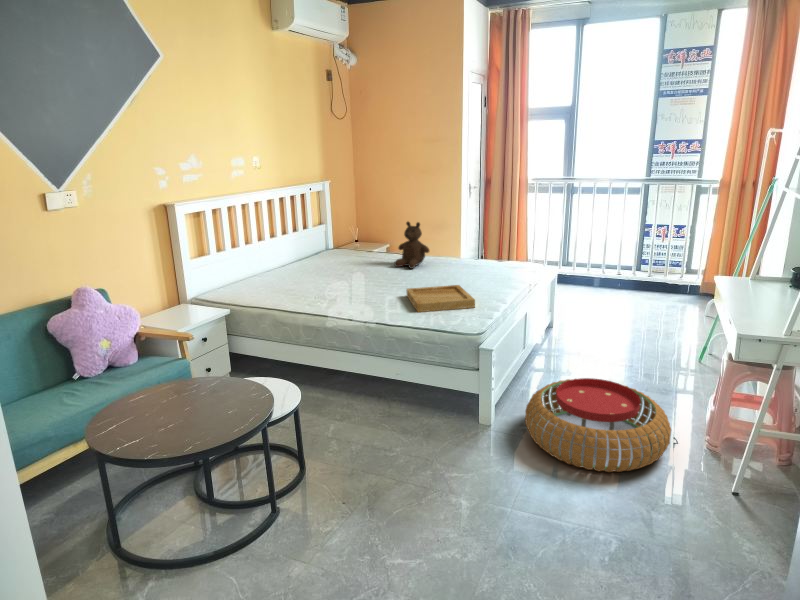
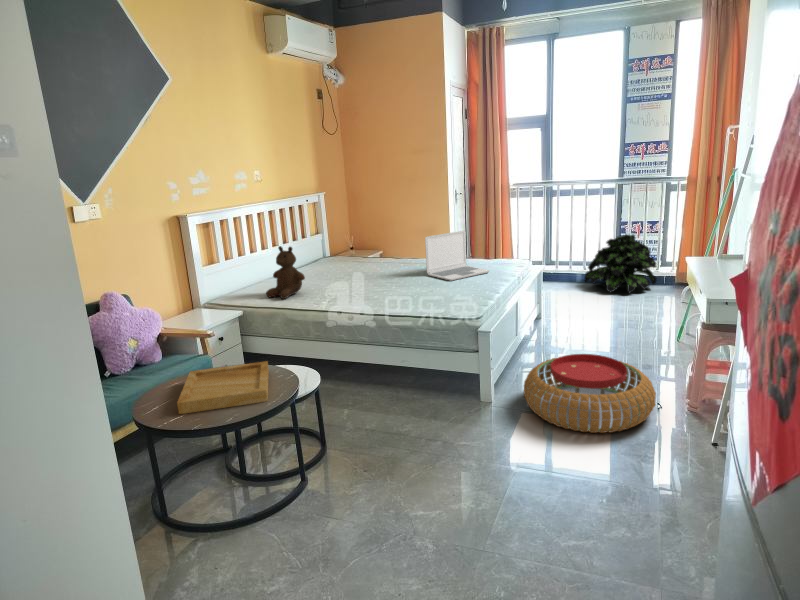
teddy bear: present [394,222,429,269] -> present [266,246,305,299]
laptop: none [430,231,498,286] -> present [425,231,489,281]
potted plant: none [602,239,681,303] -> present [584,234,656,293]
tray: present [406,285,475,312] -> present [177,361,269,414]

